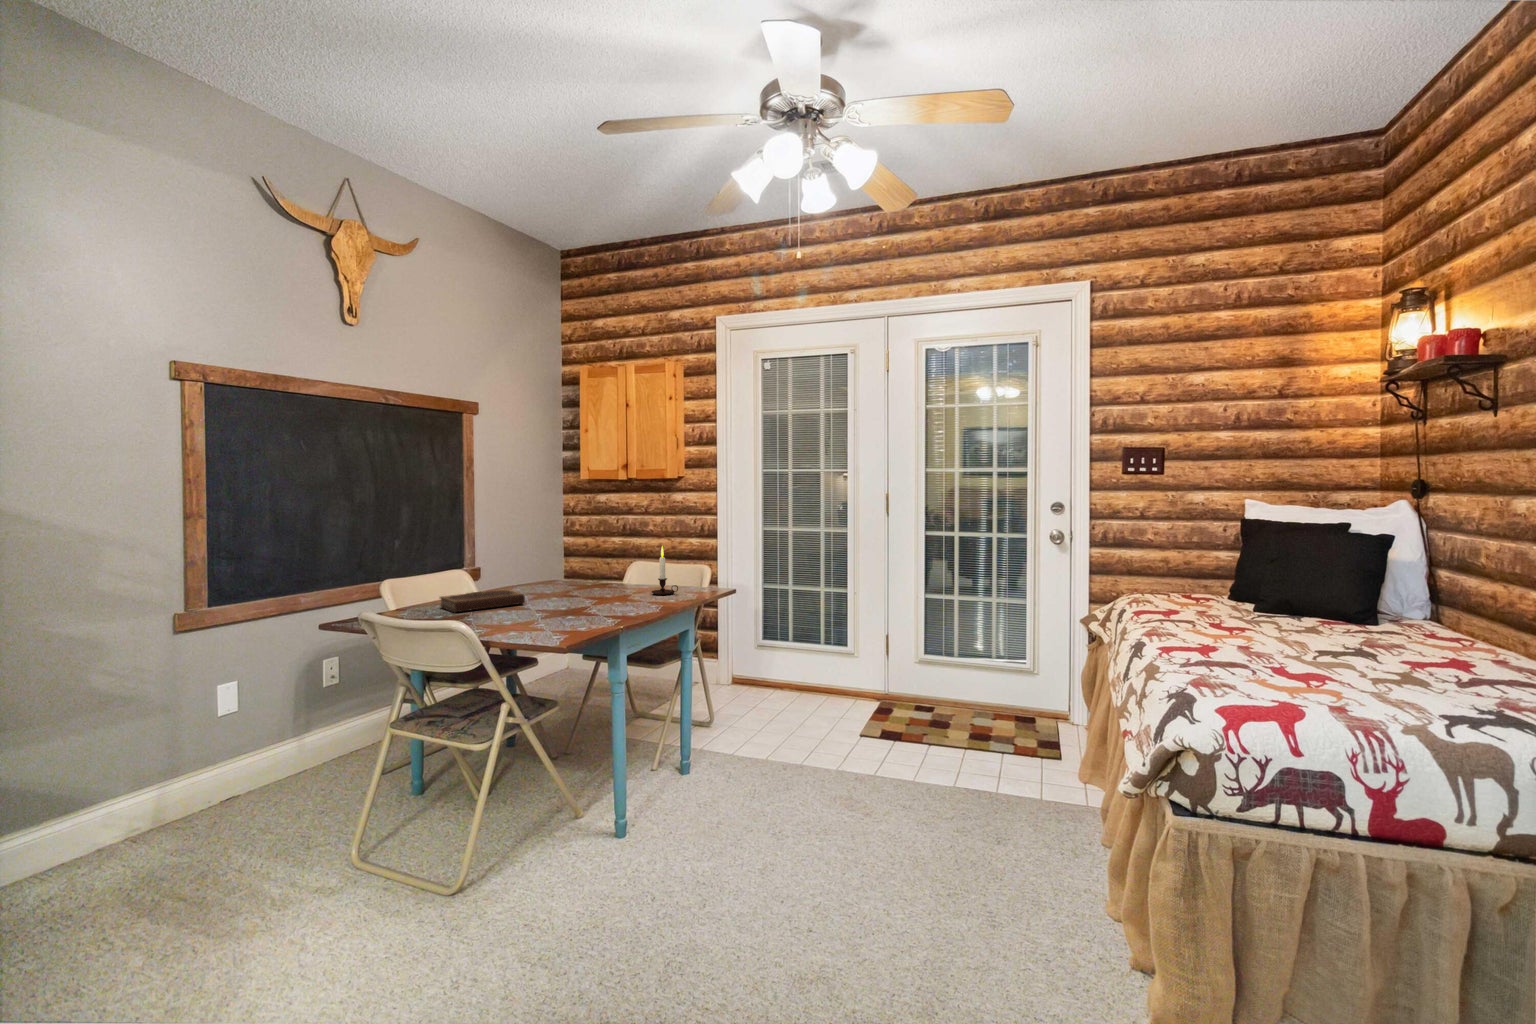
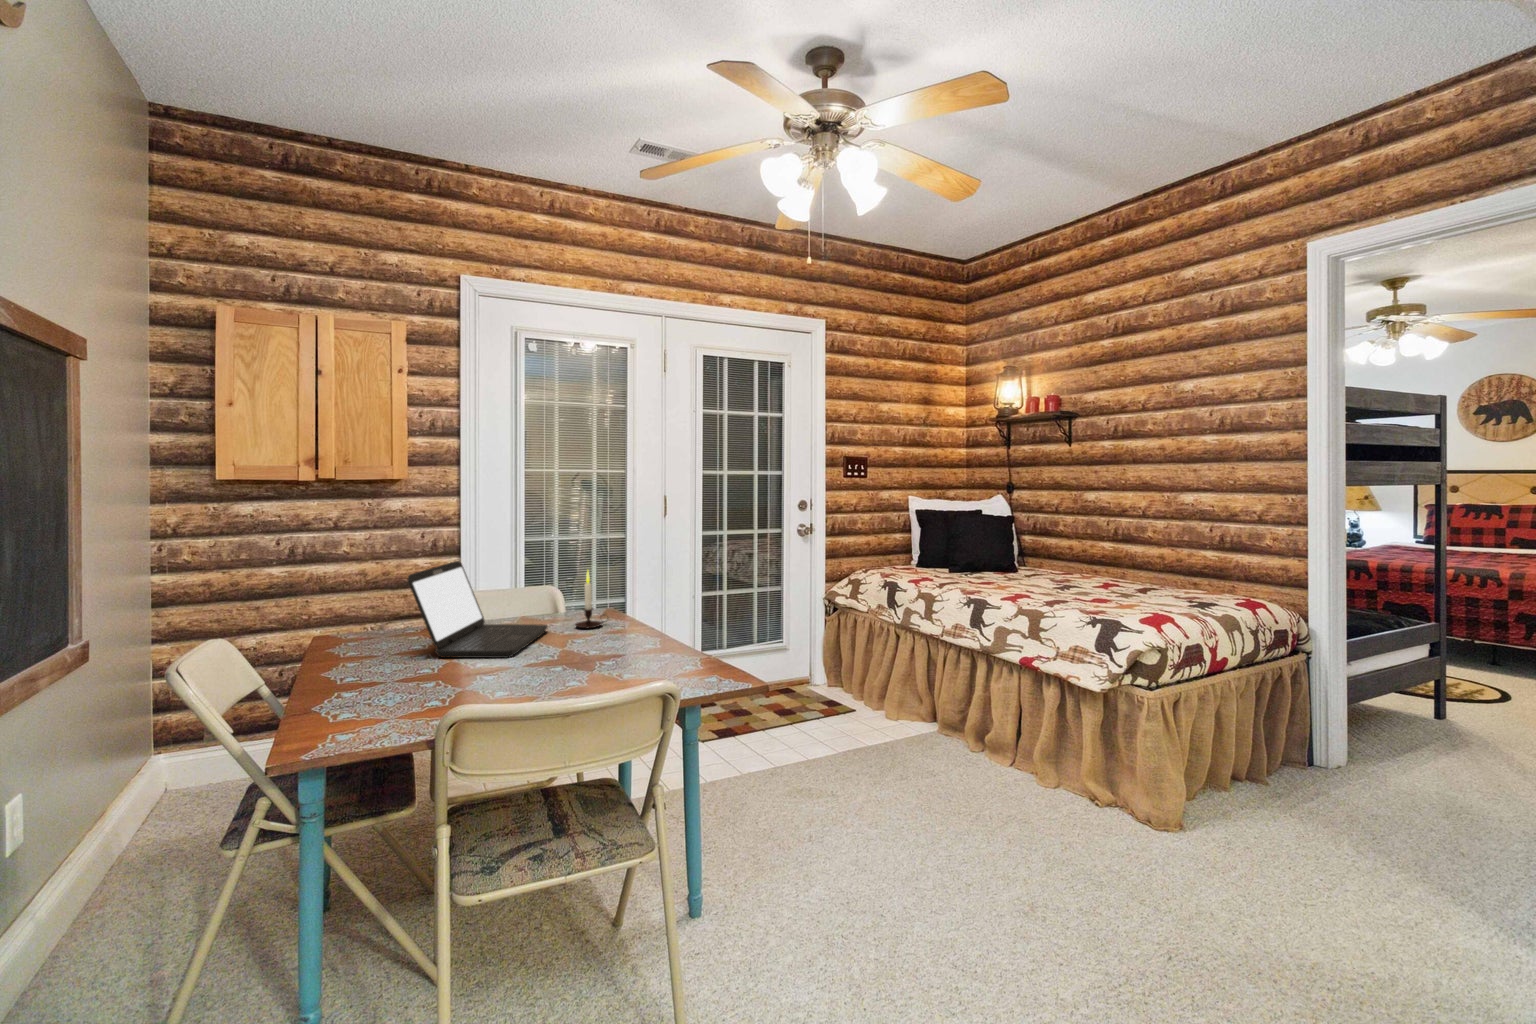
laptop: none [526,532,634,601] -> present [408,561,548,658]
notebook: present [440,590,525,612] -> none [384,655,492,698]

